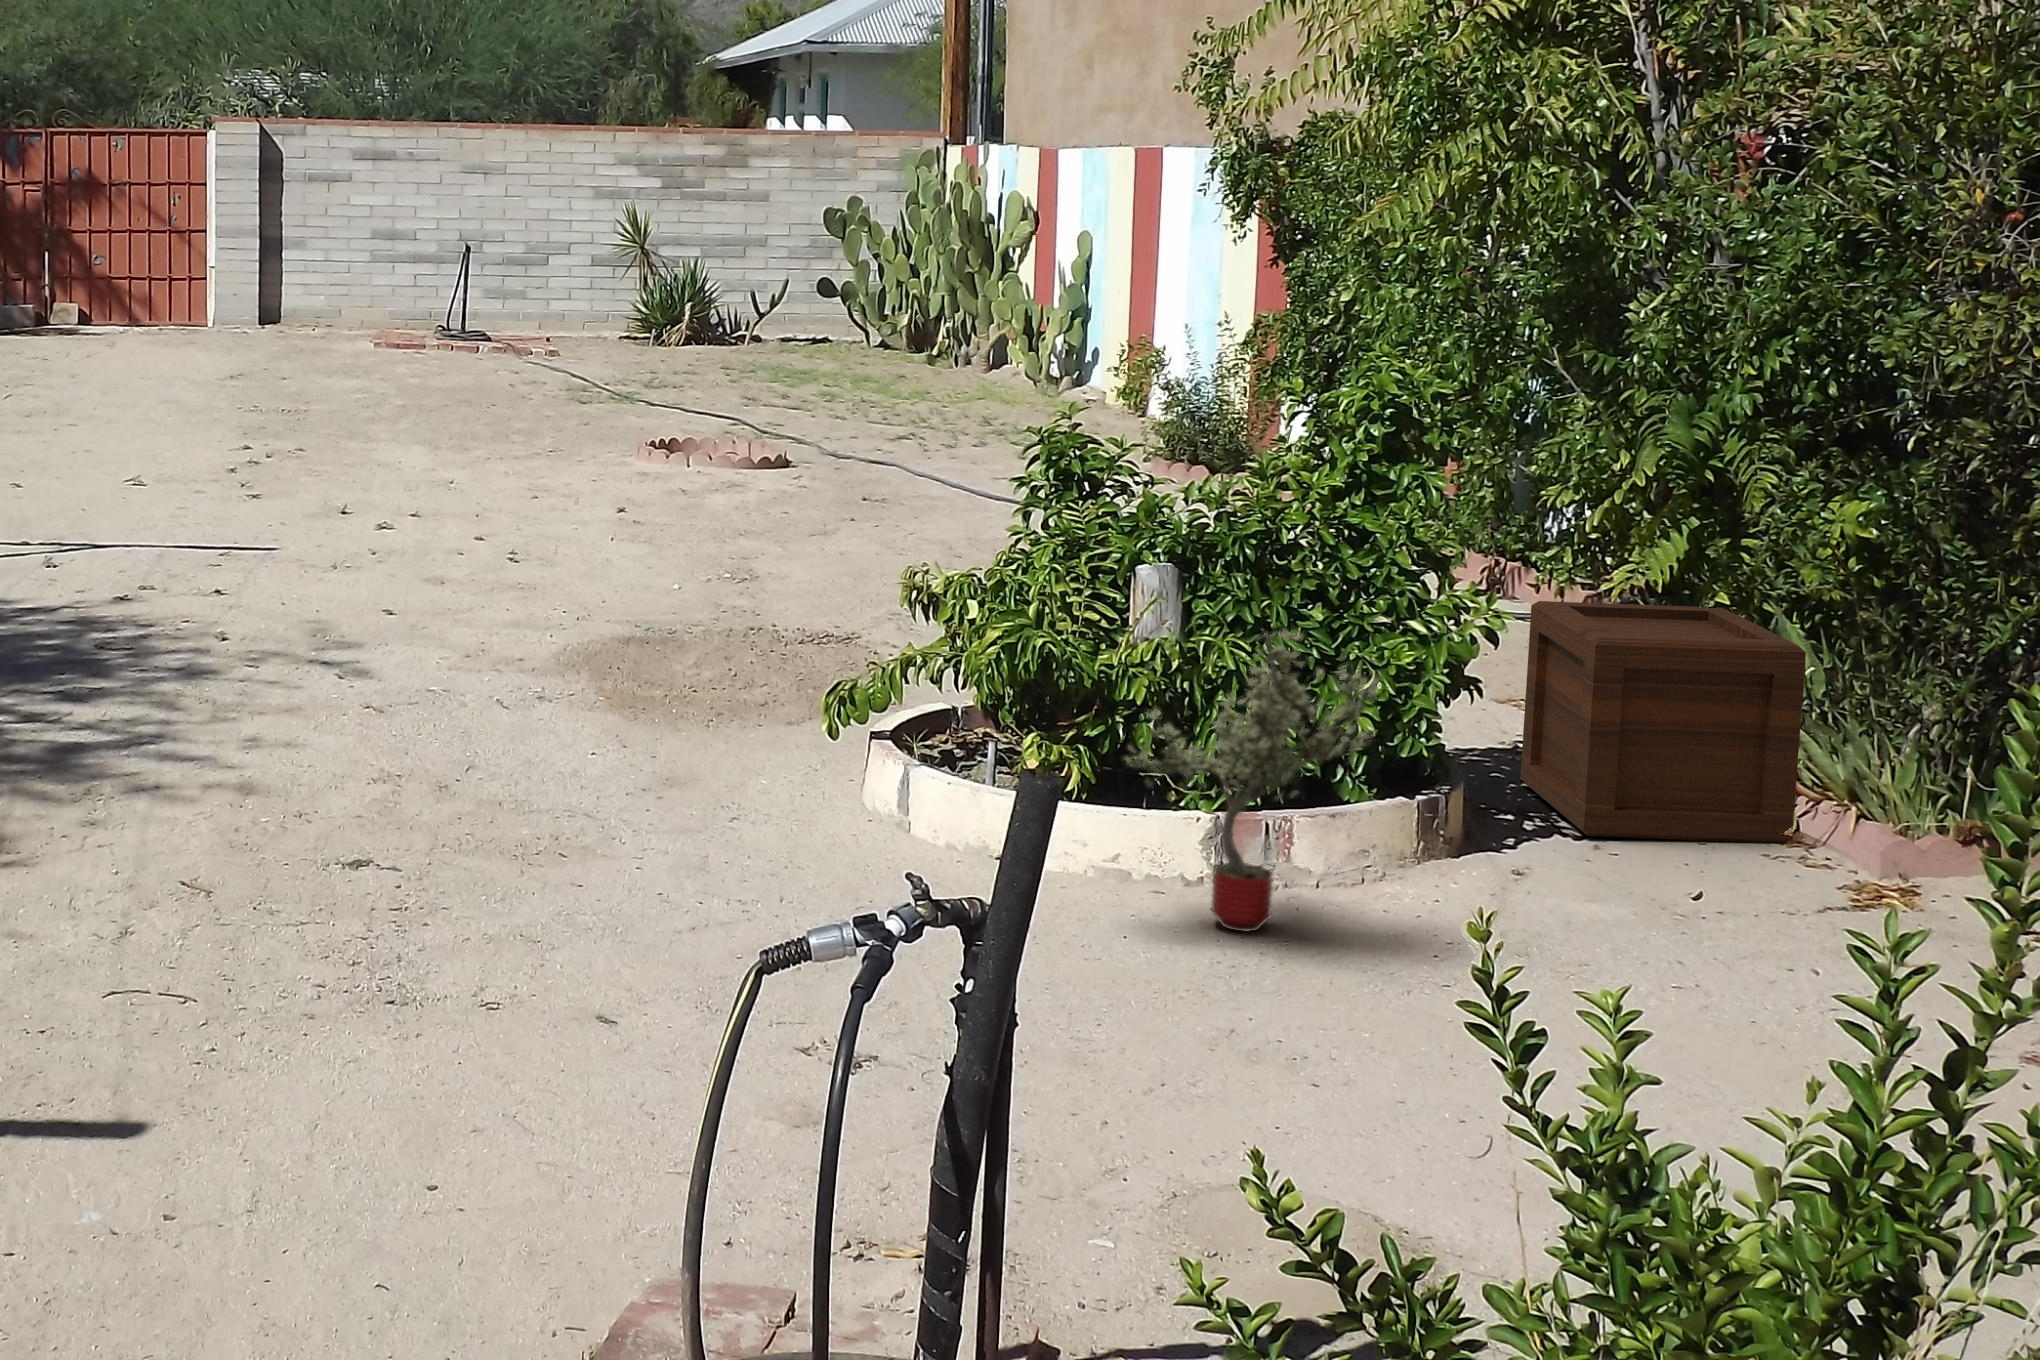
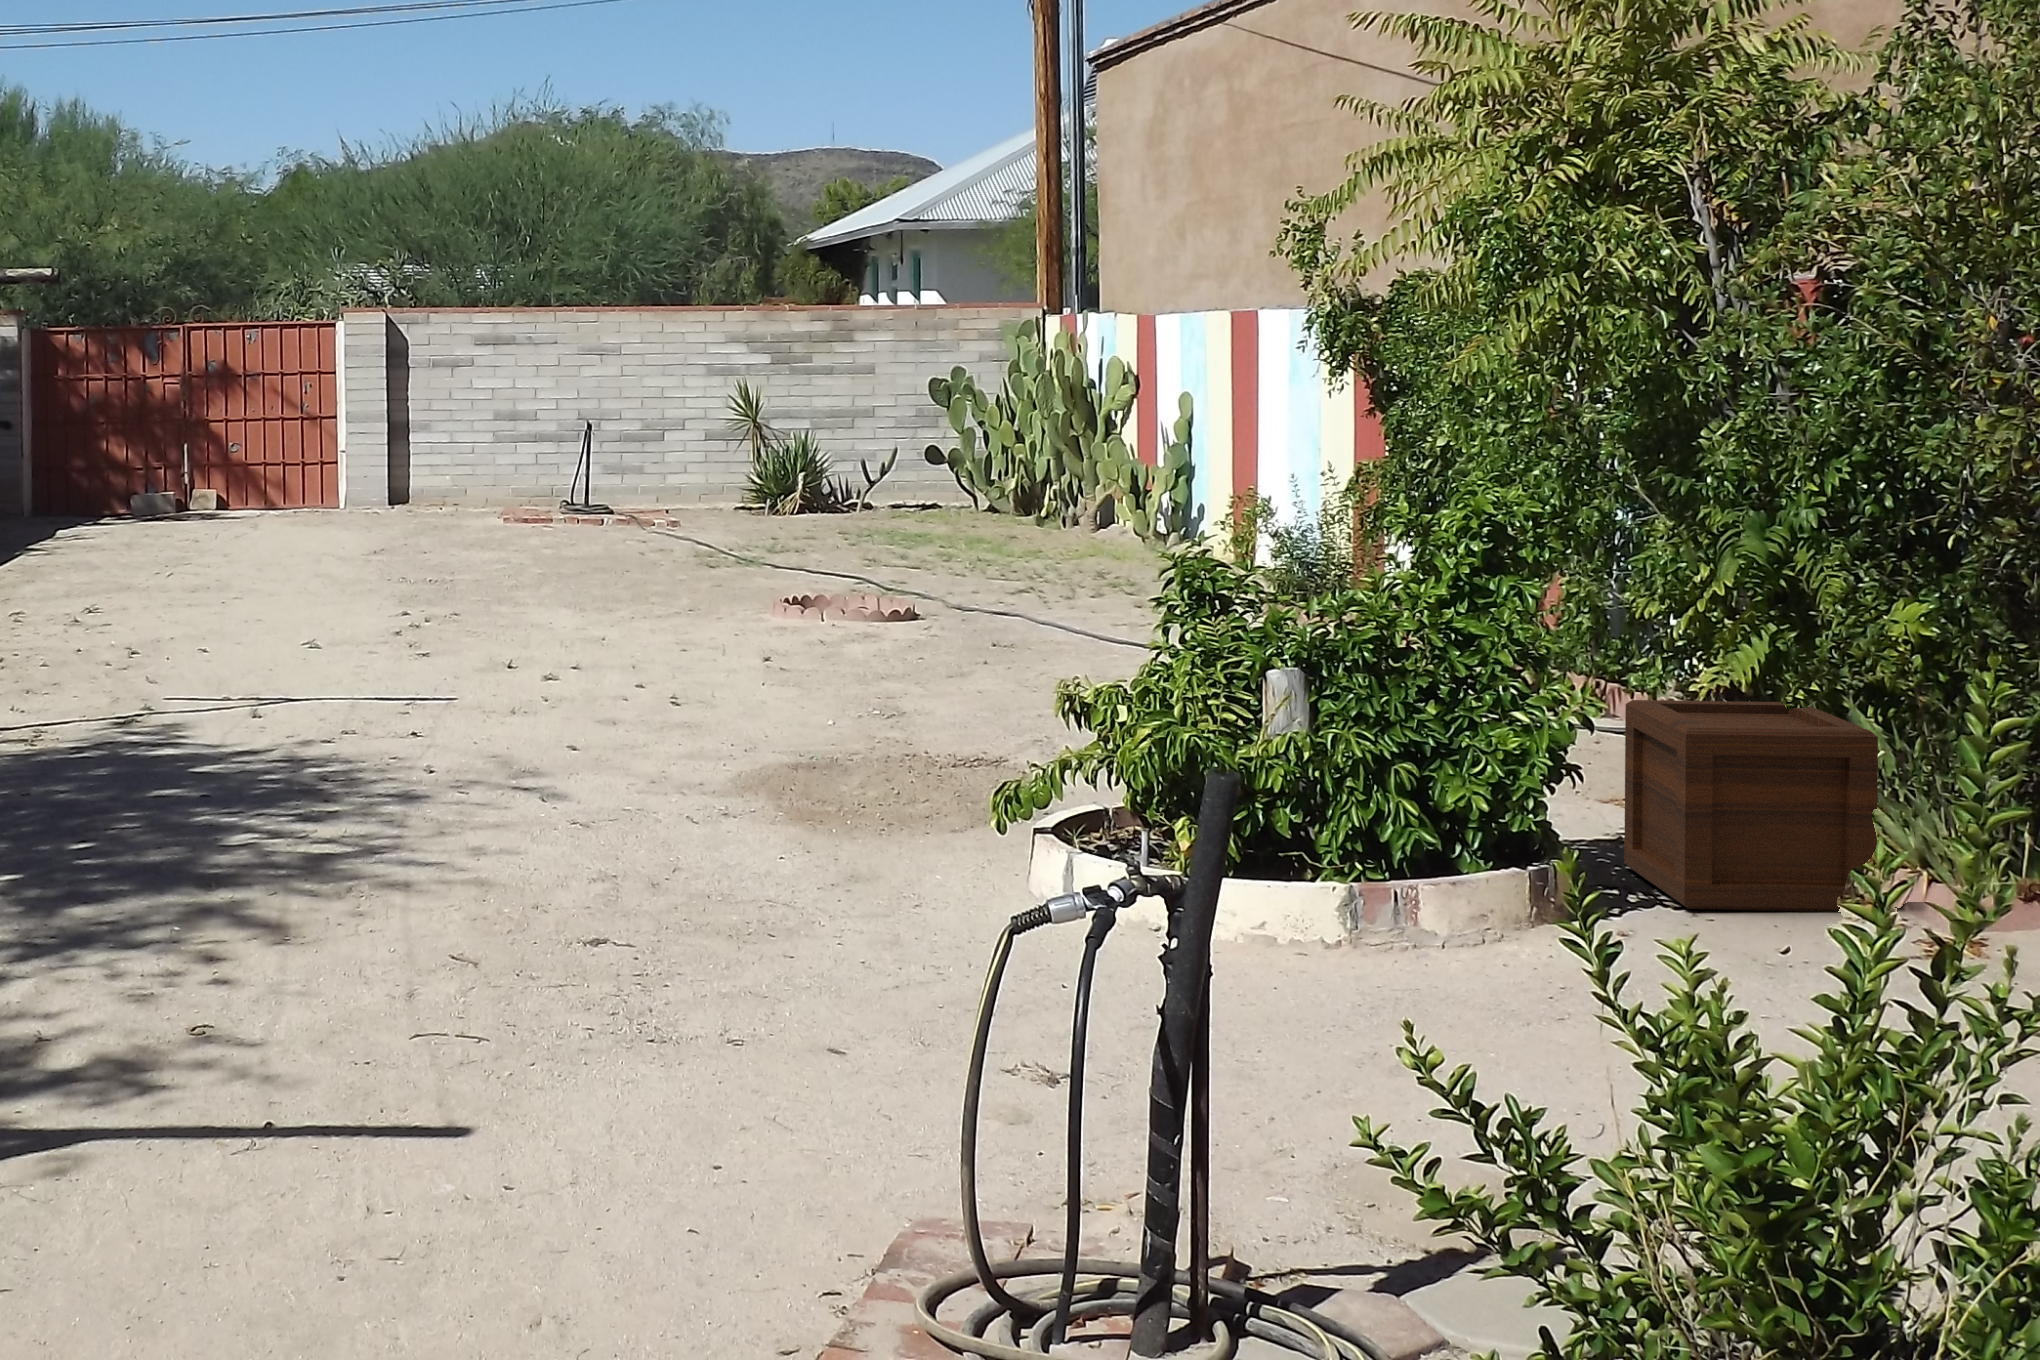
potted tree: present [1125,628,1378,931] -> none [1265,717,1495,990]

